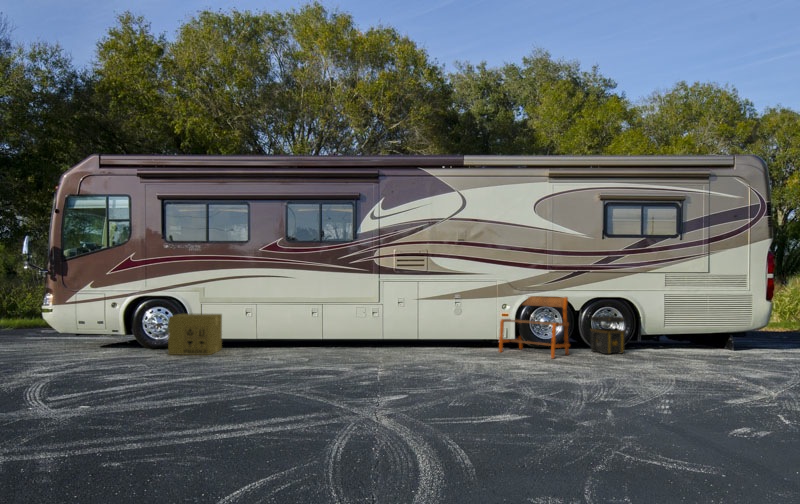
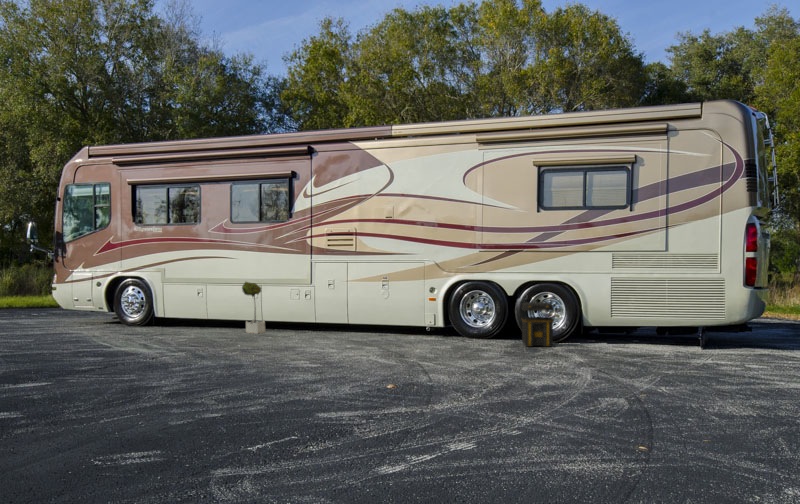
bench: present [499,296,570,358] -> none [420,277,486,348]
potted tree: none [309,300,331,353] -> present [242,282,265,334]
cardboard box: present [168,314,222,355] -> none [125,293,180,331]

